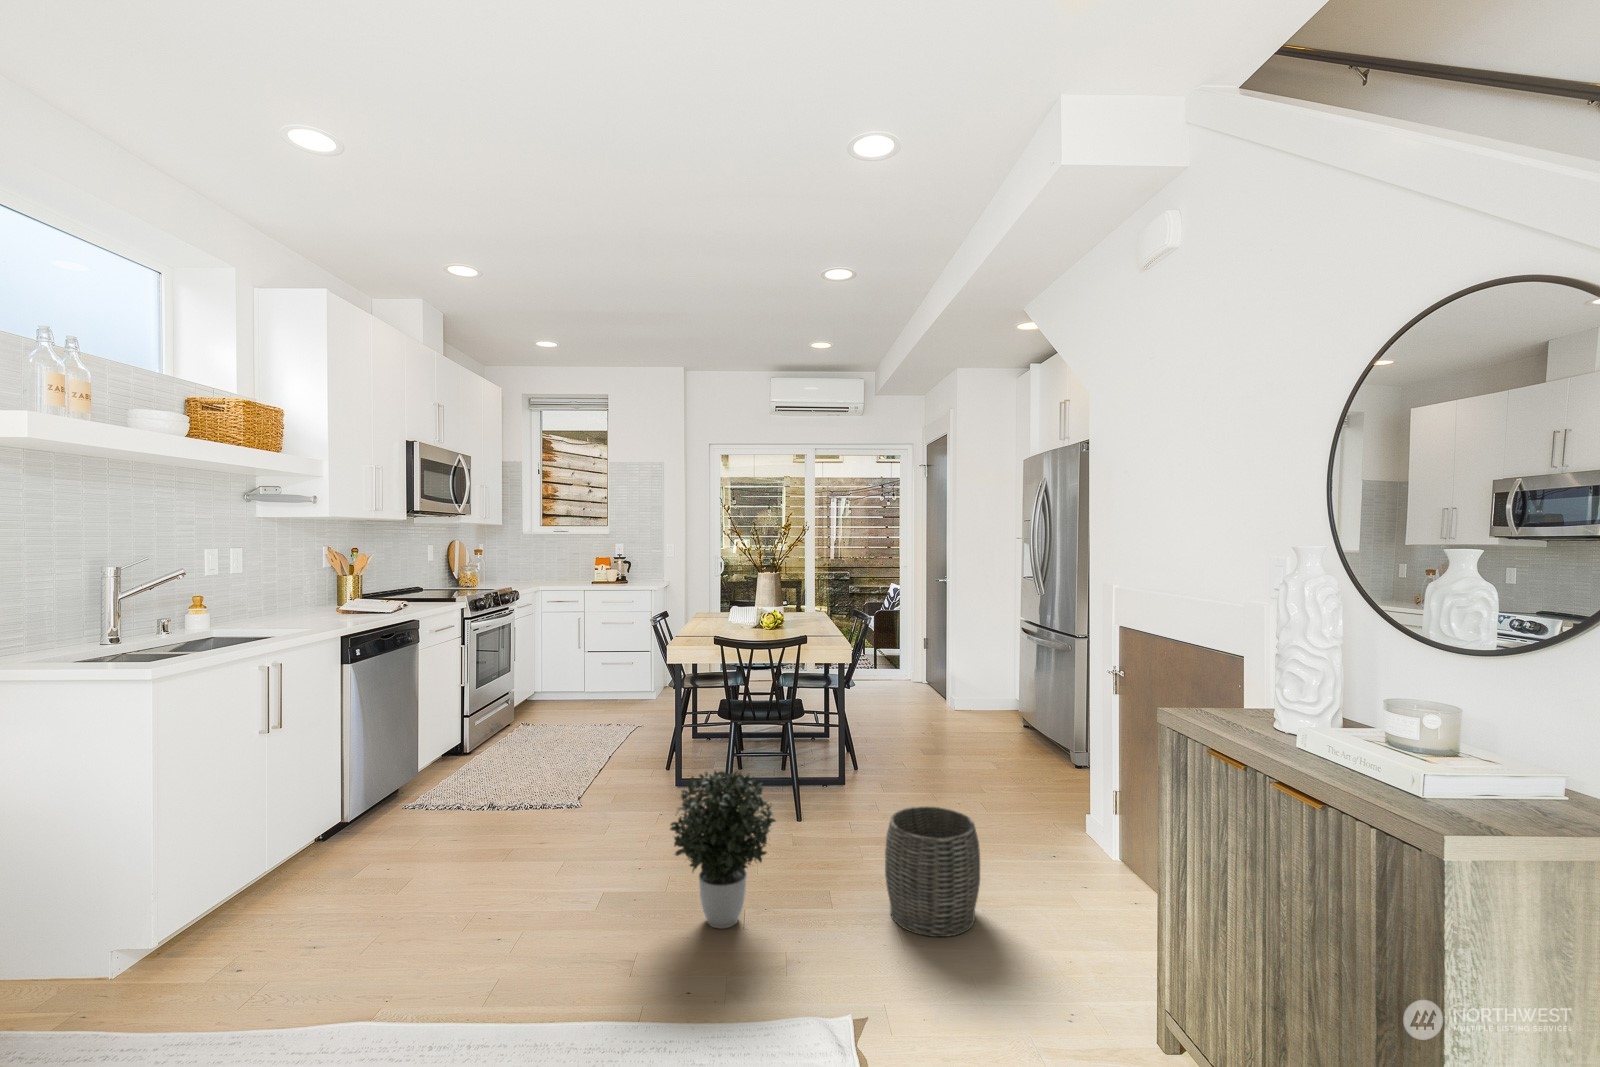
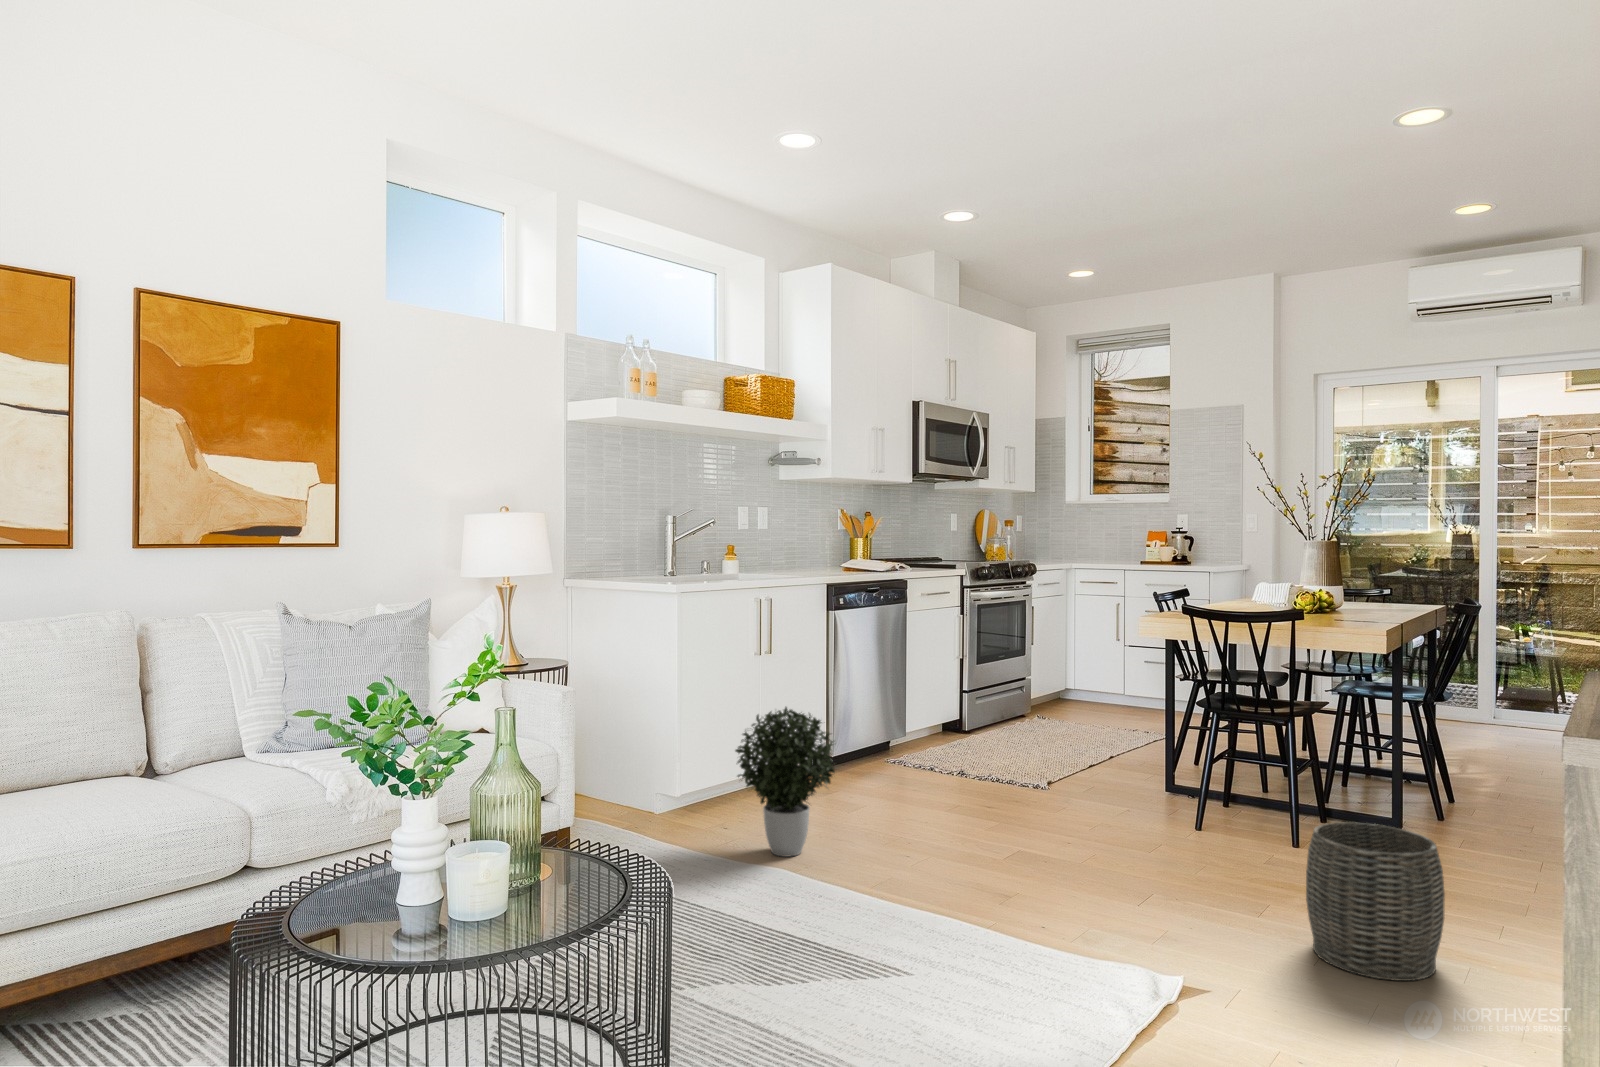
potted plant: present [670,771,776,929] -> present [735,707,835,857]

